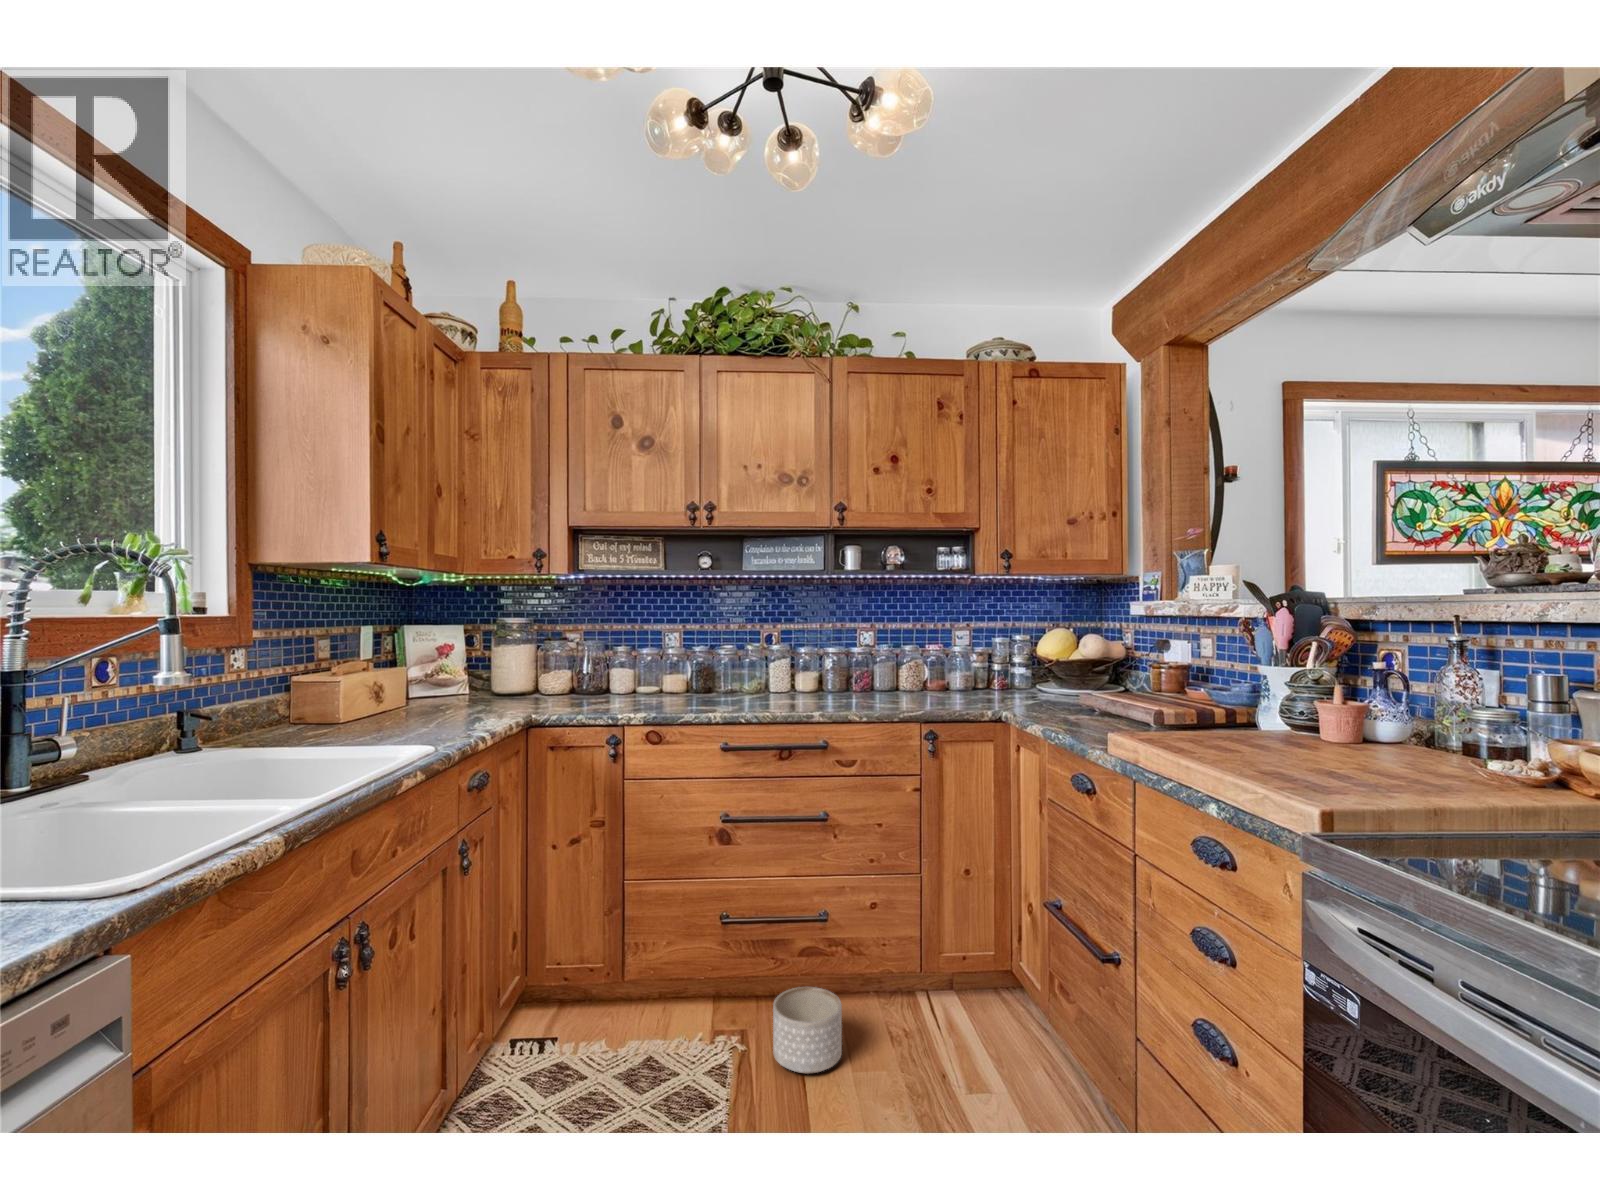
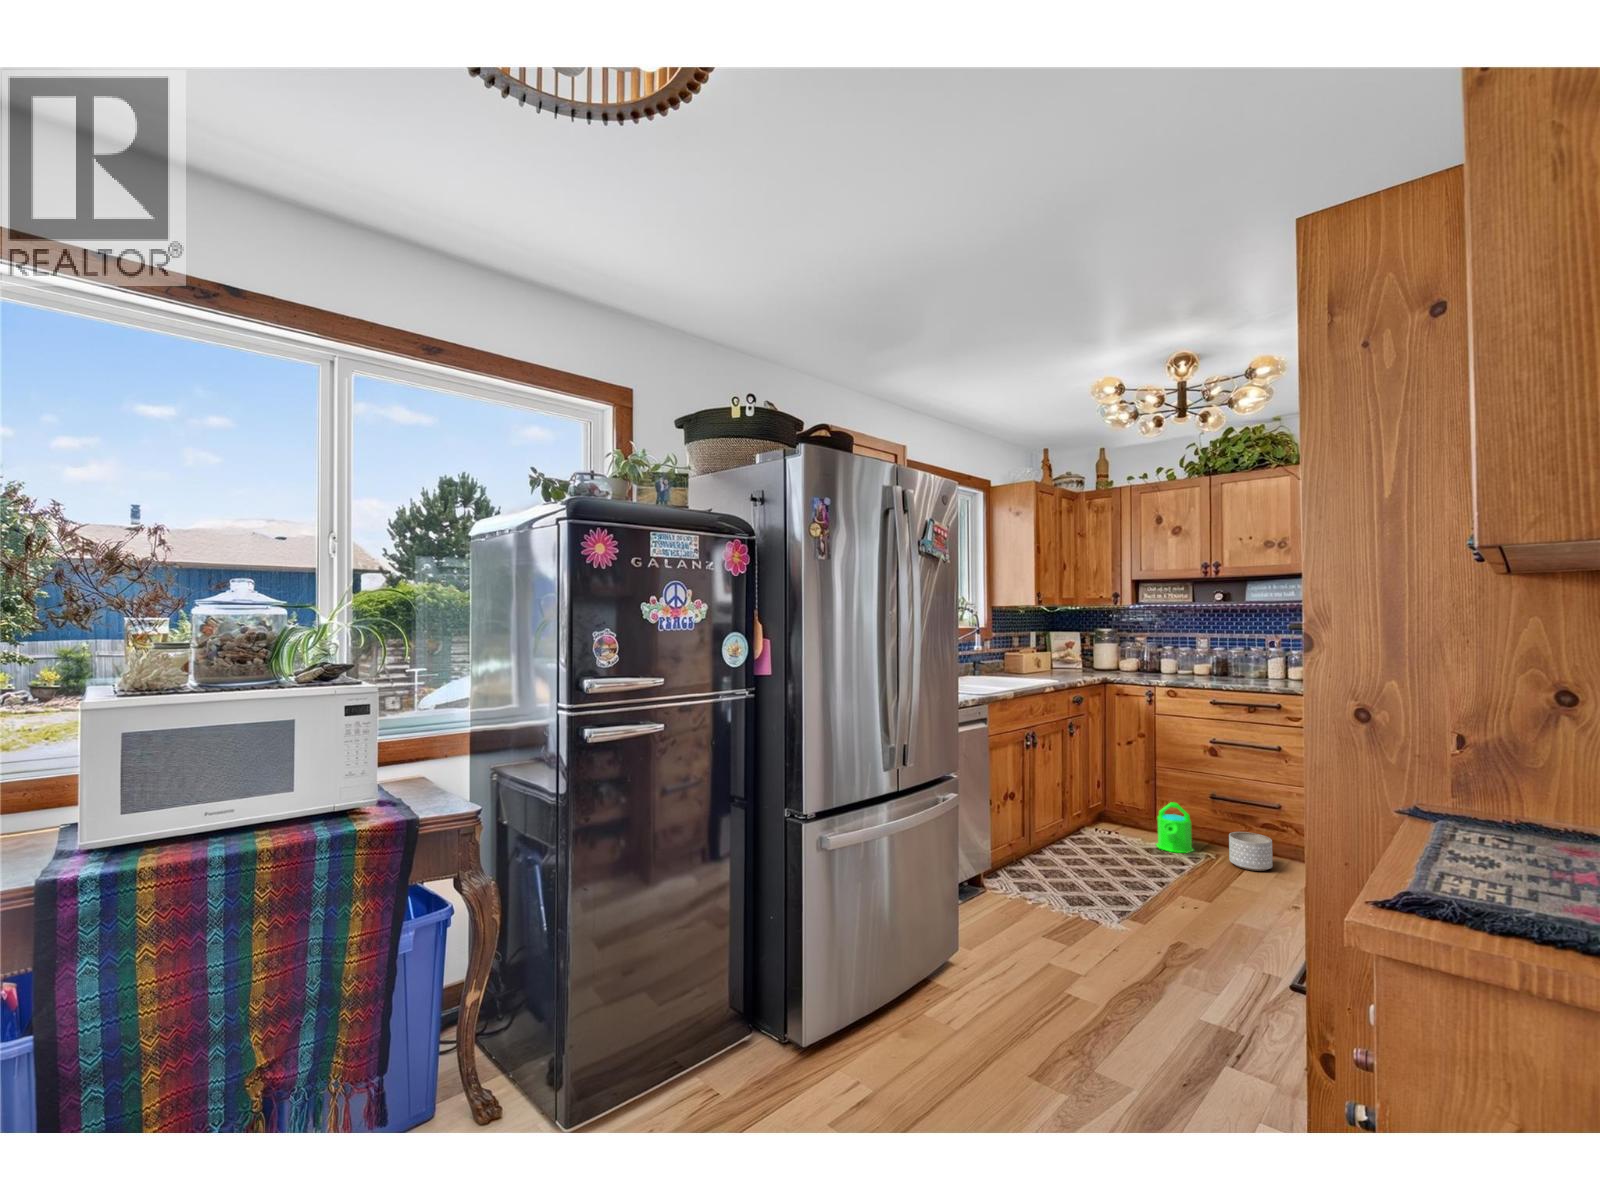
watering can: none [634,960,706,1072] -> present [1156,802,1194,853]

